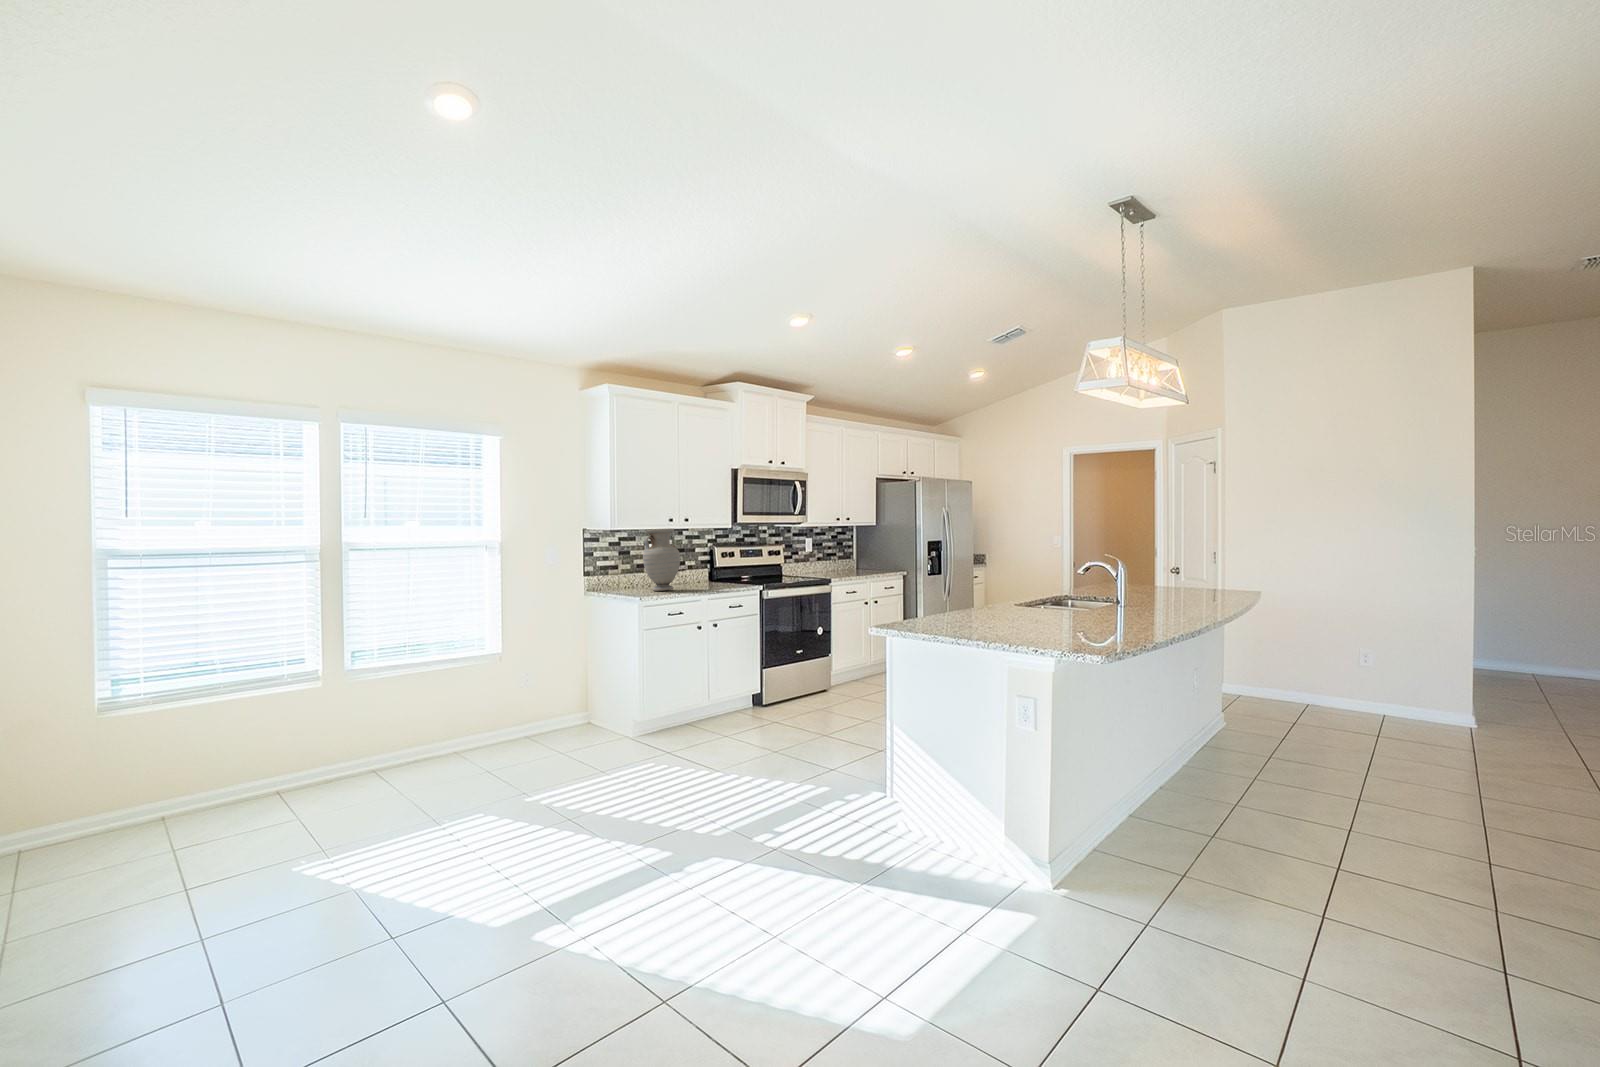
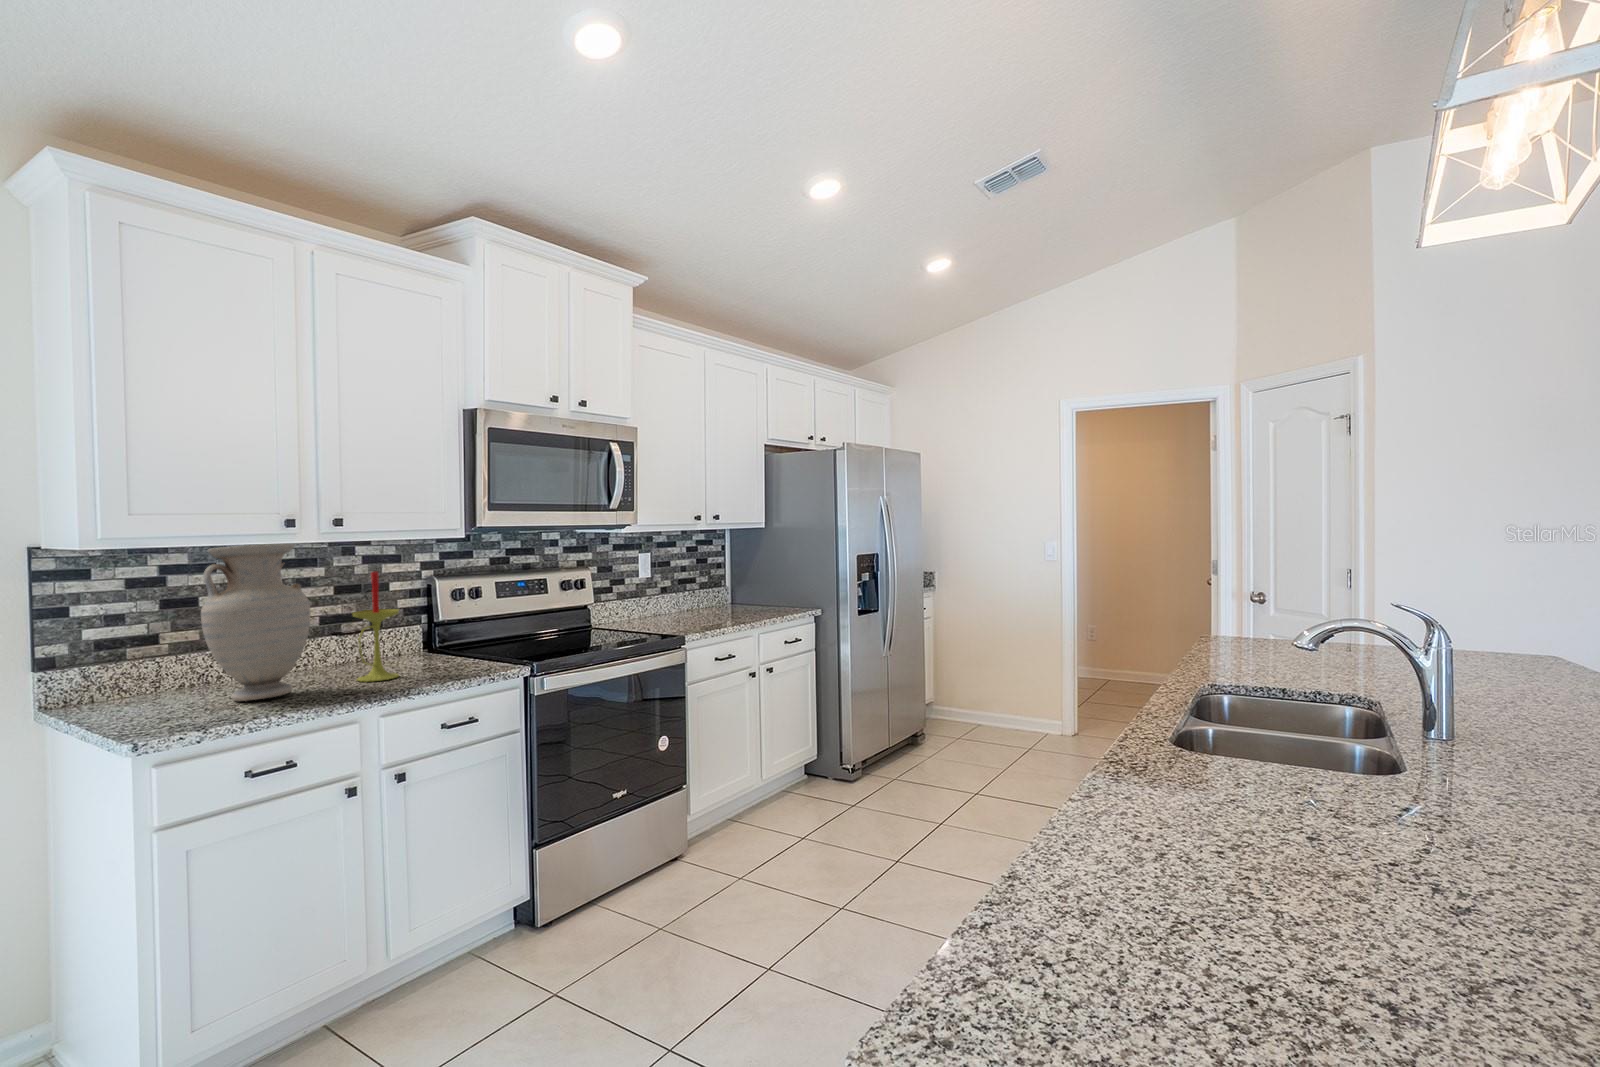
candle: none [691,540,709,588] -> present [353,572,399,682]

